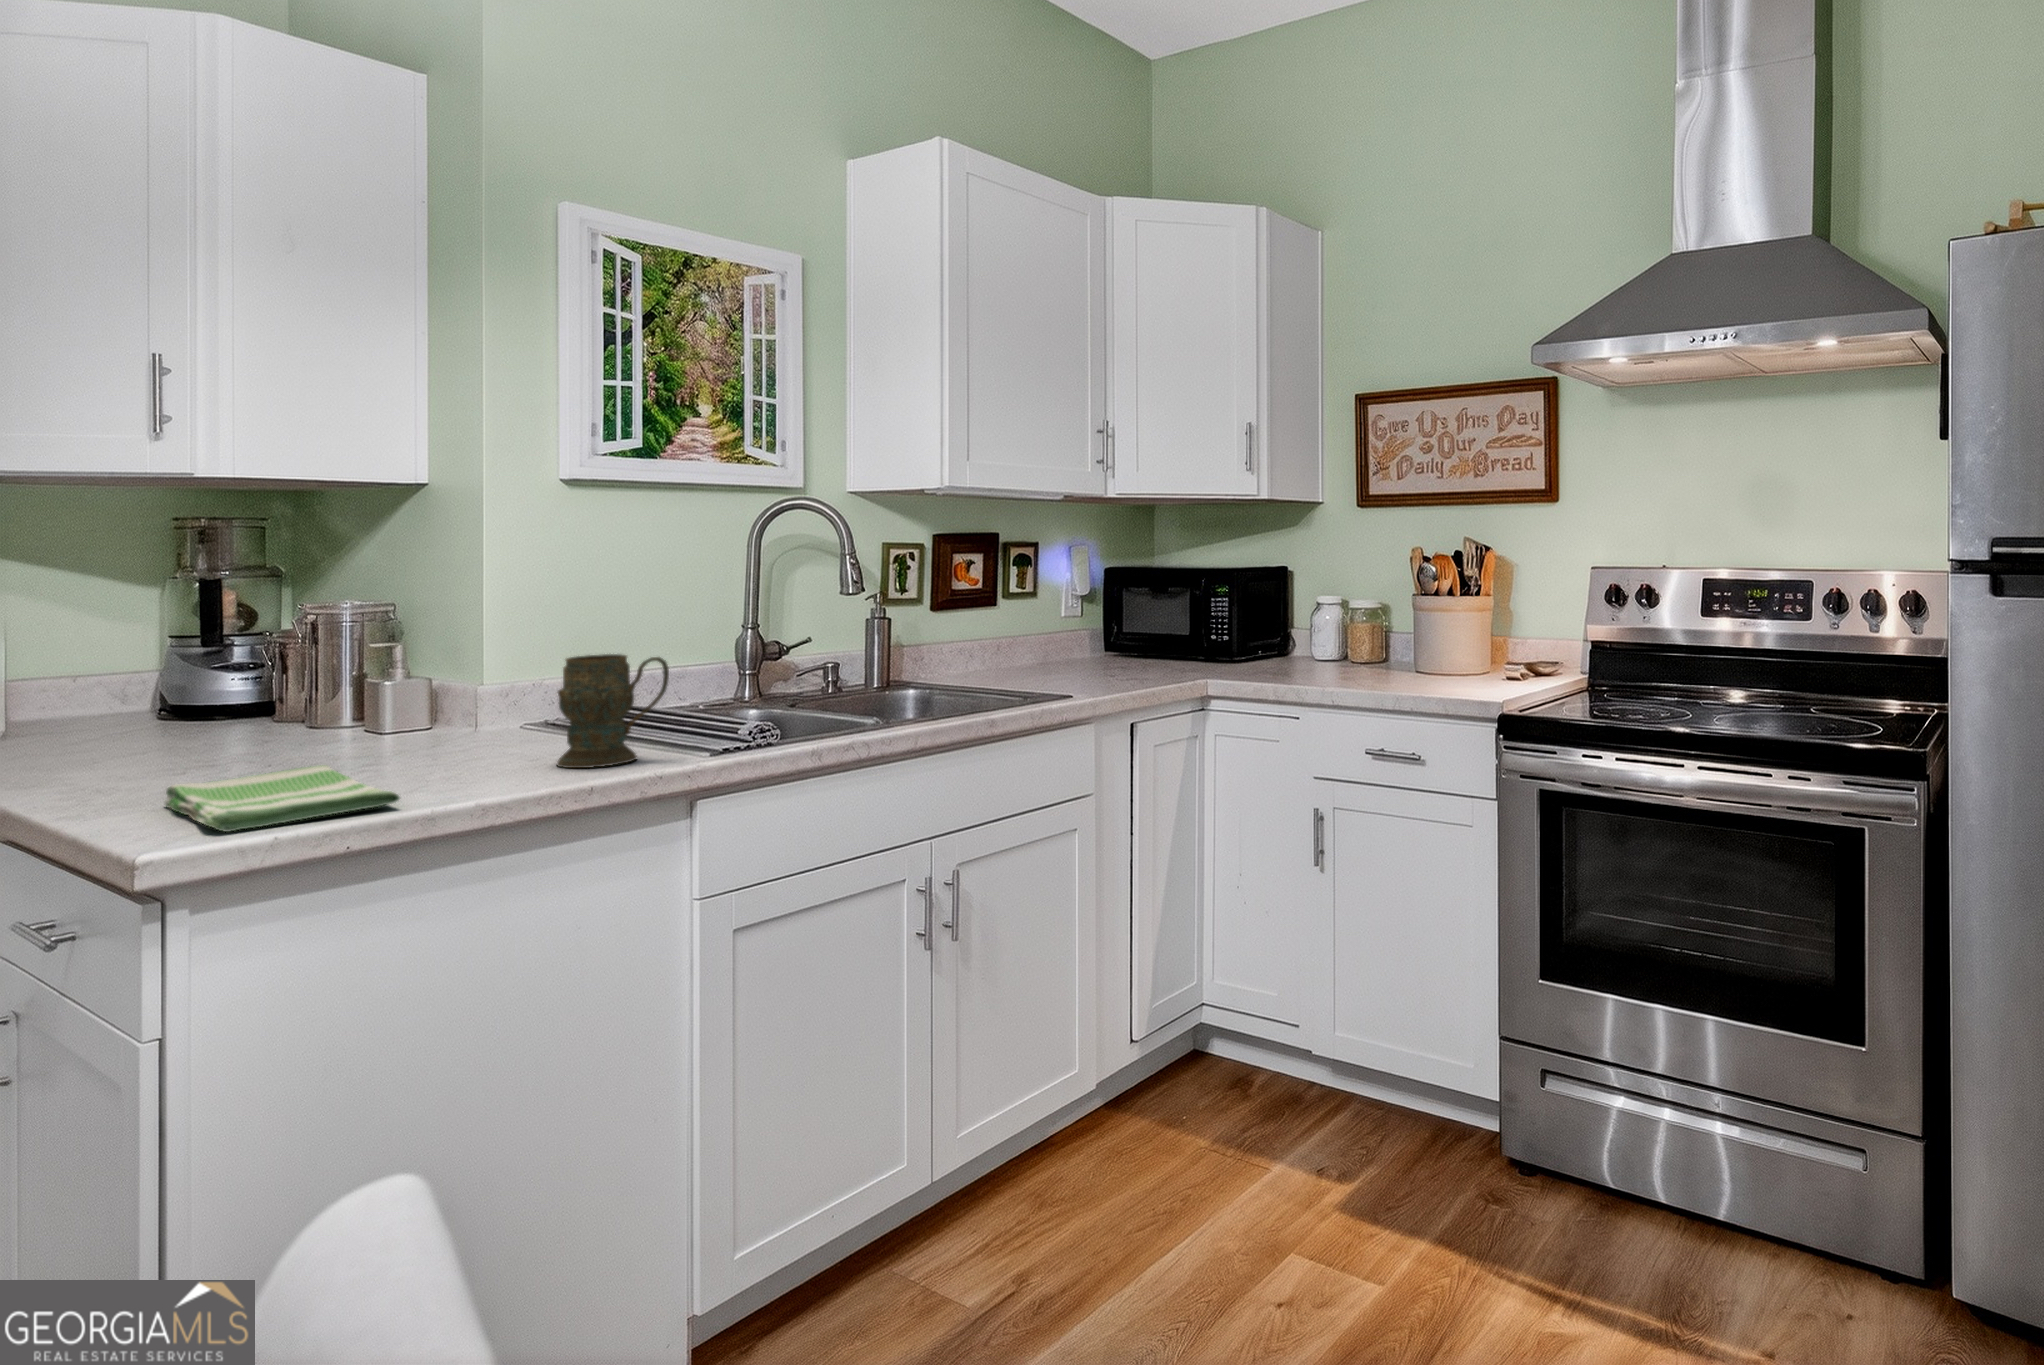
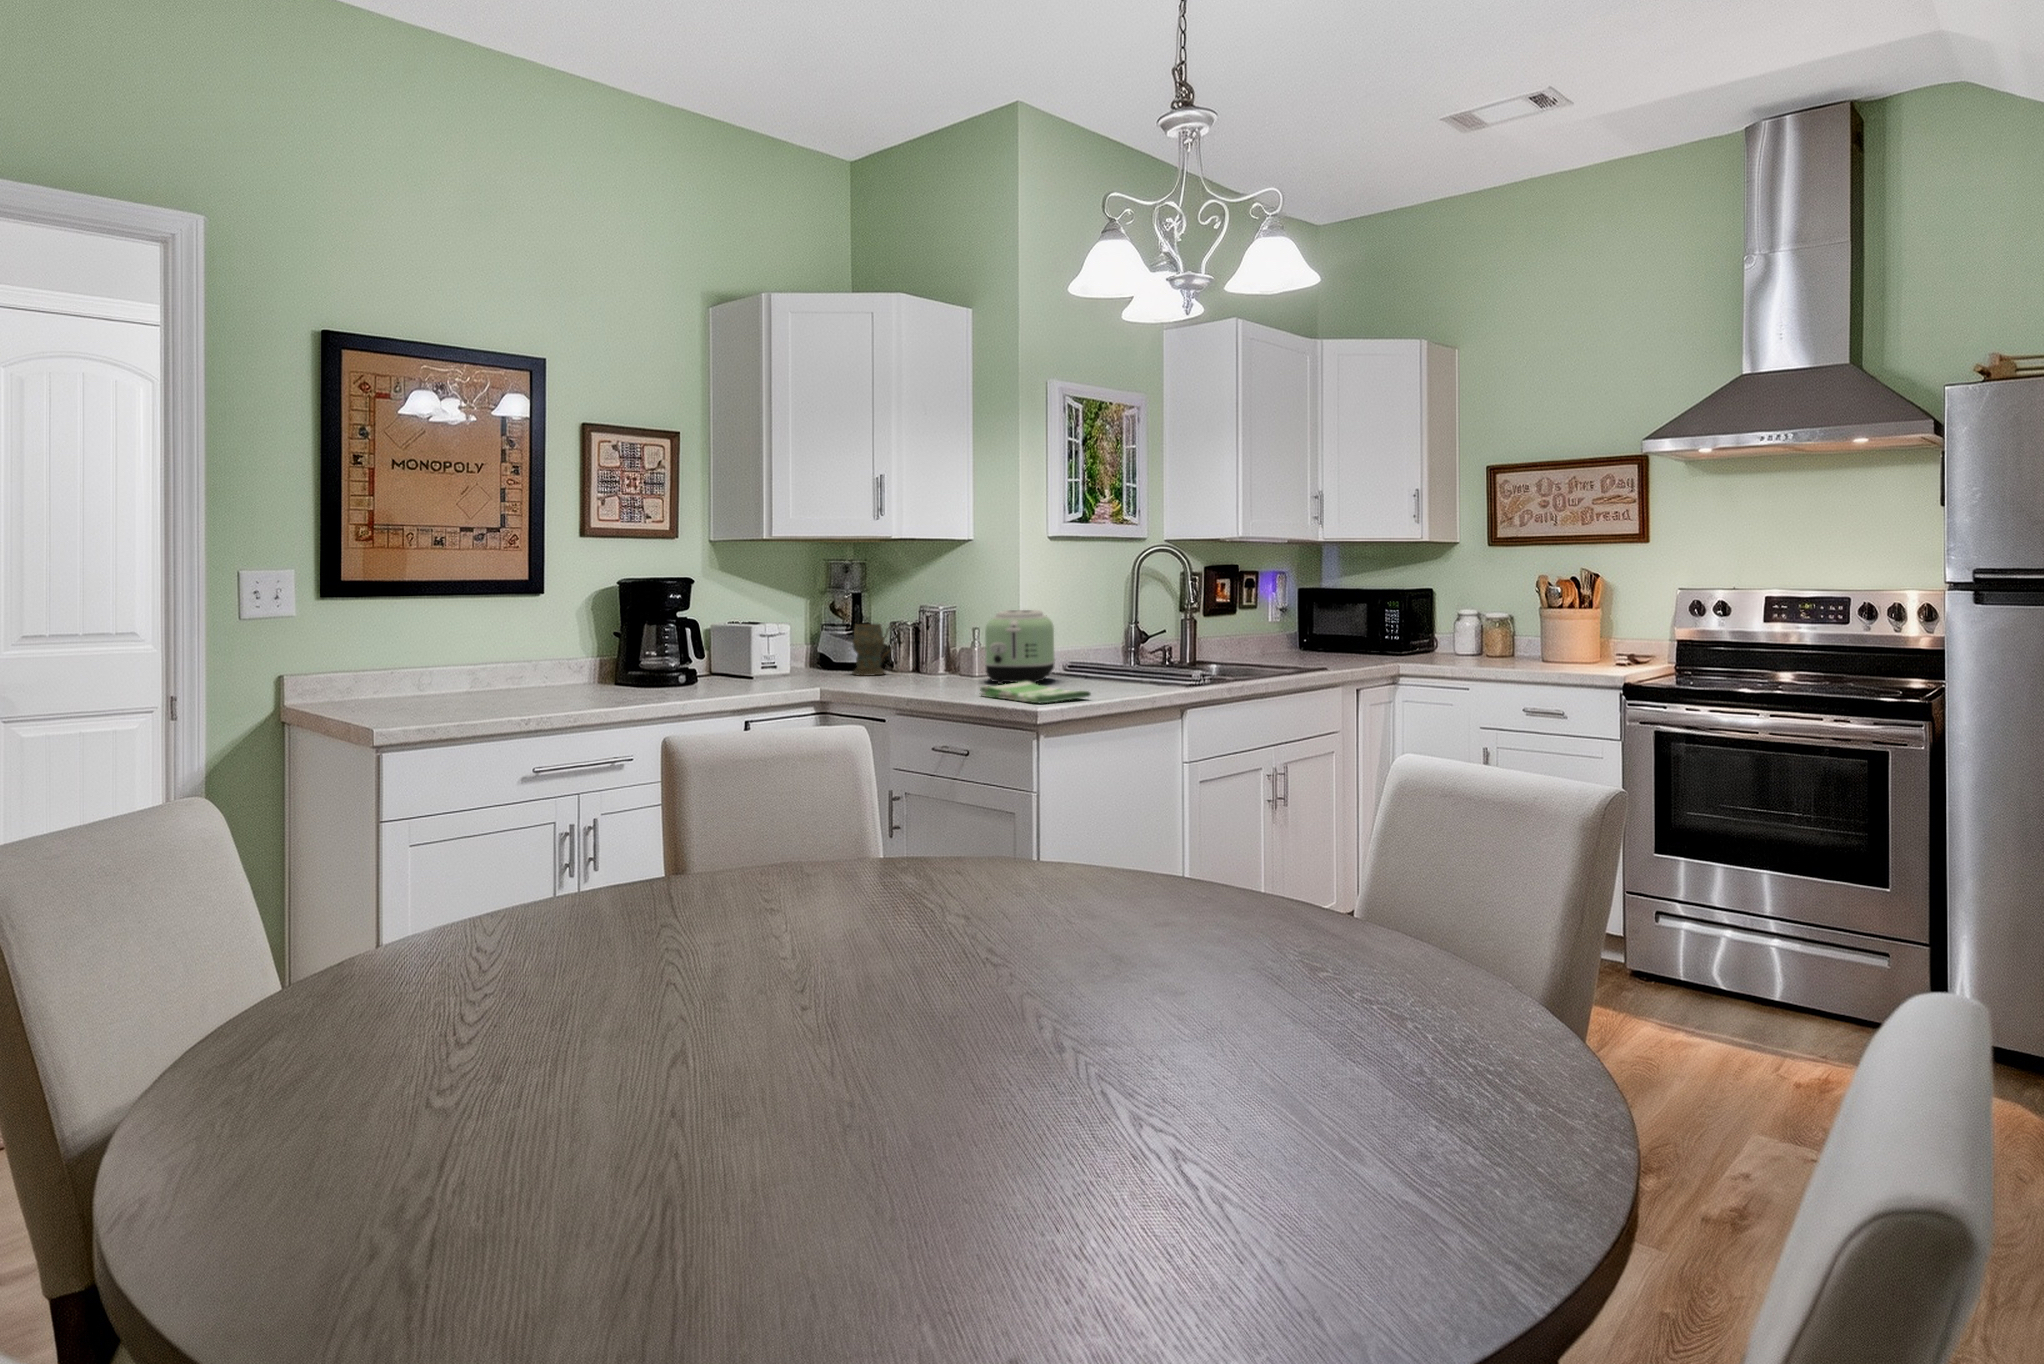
toaster: none [319,613,511,759] -> present [985,610,1055,684]
mug: present [556,654,669,768] -> present [852,624,899,676]

